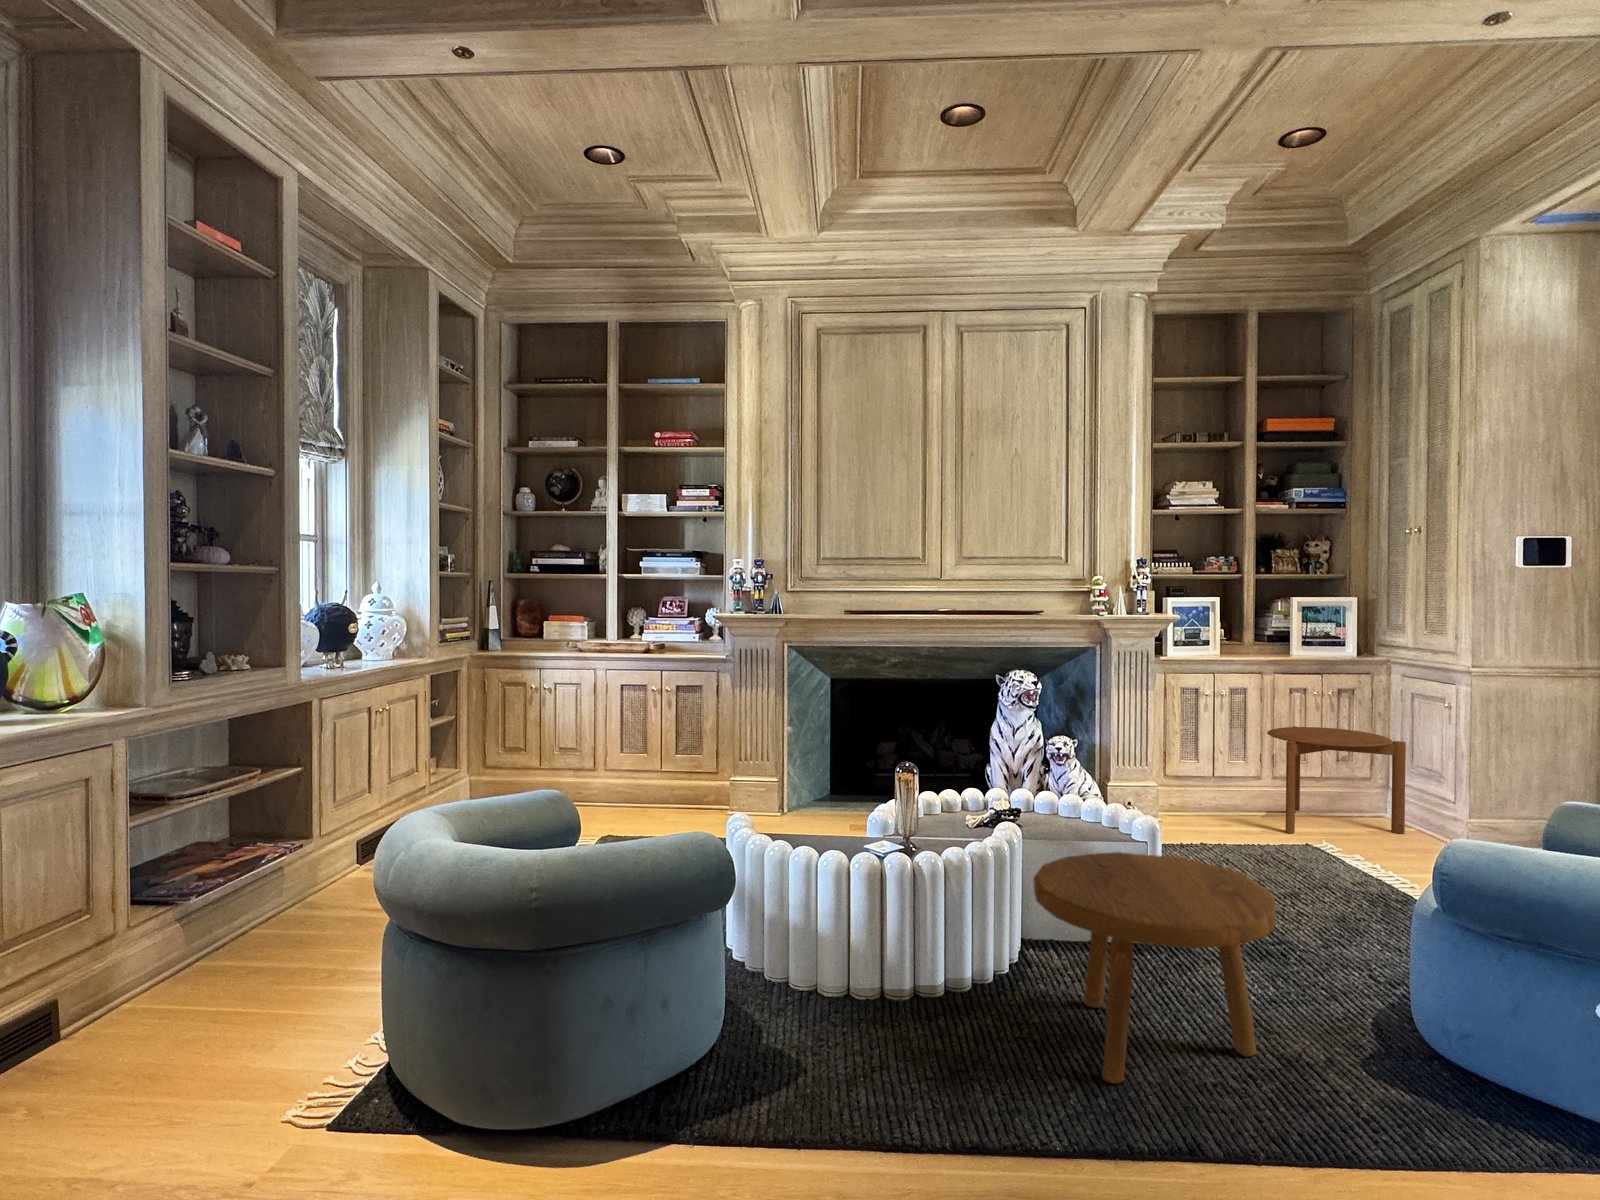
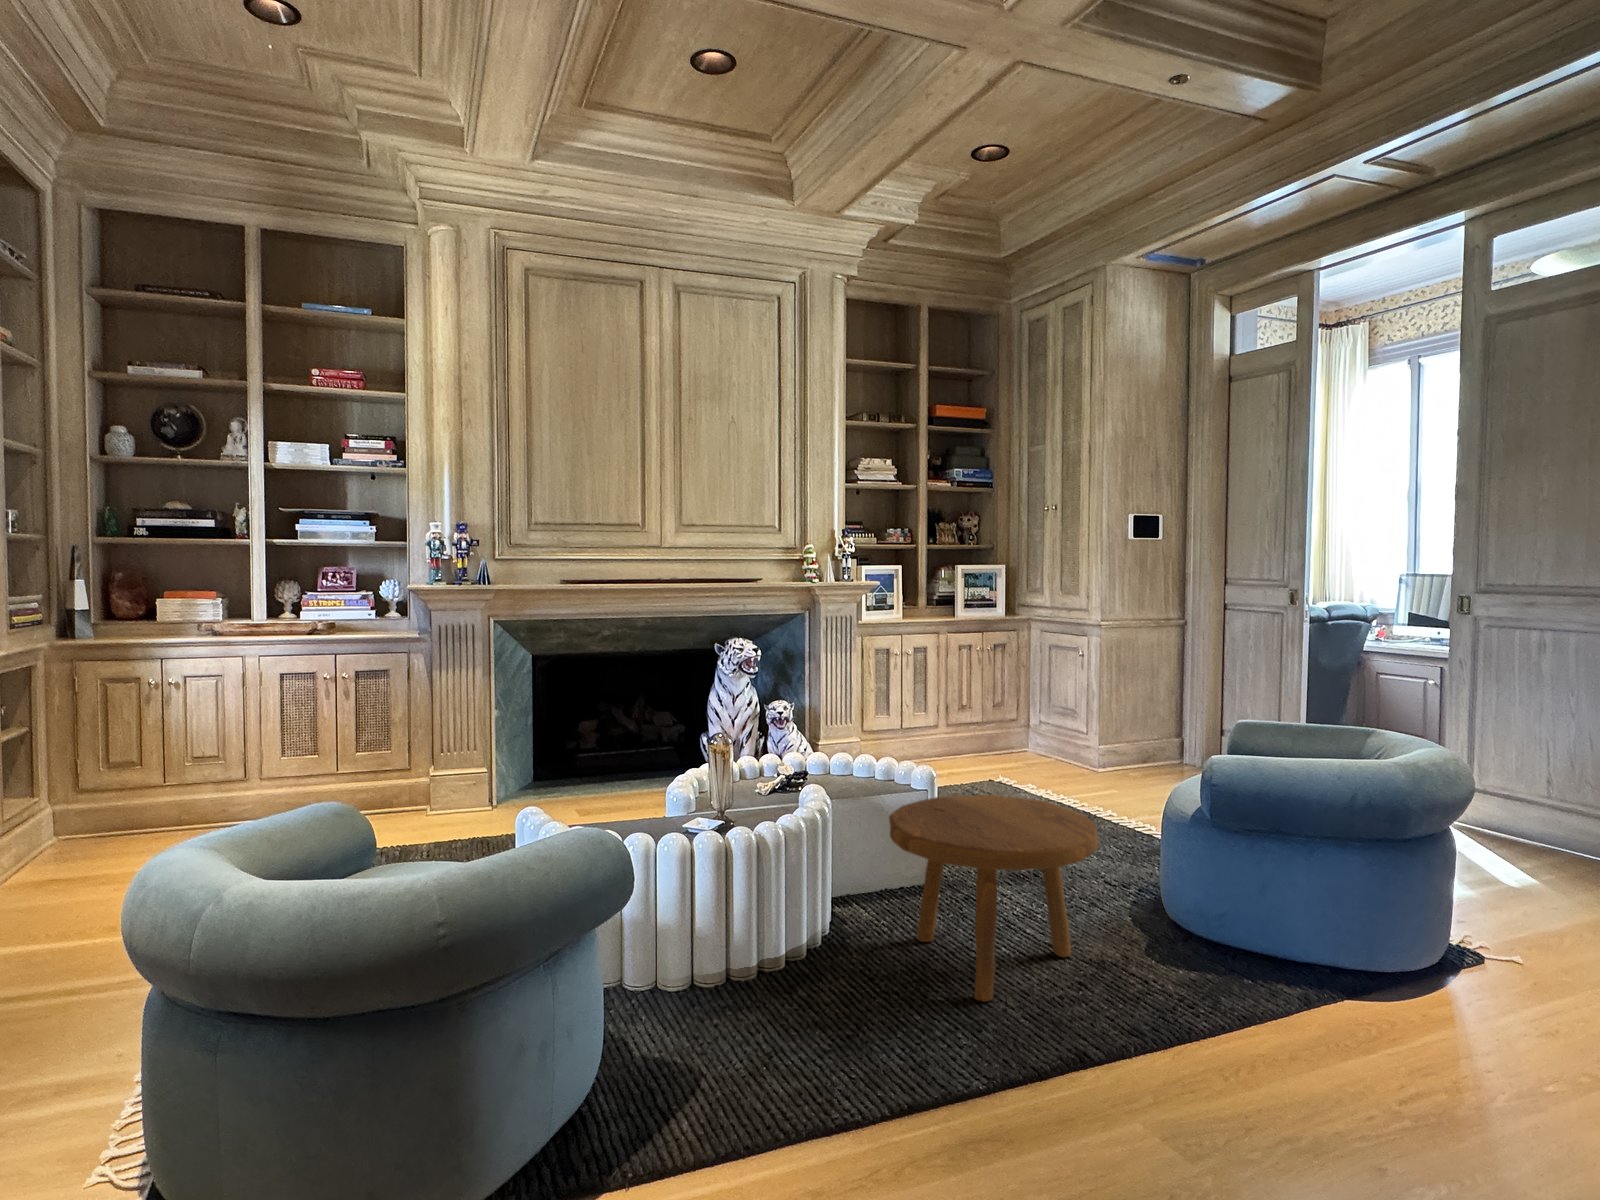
side table: present [1267,726,1406,834] -> none [949,679,1055,773]

